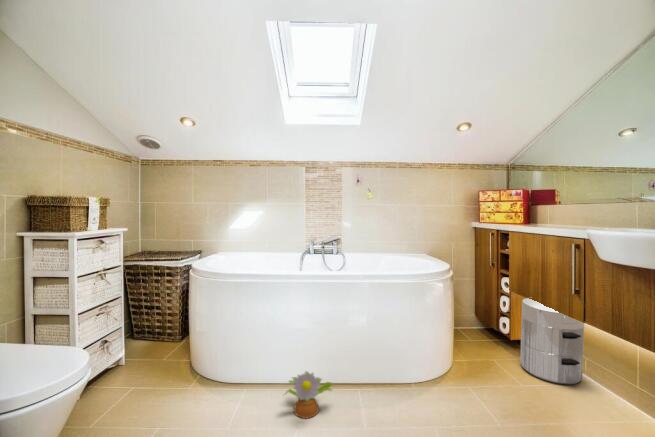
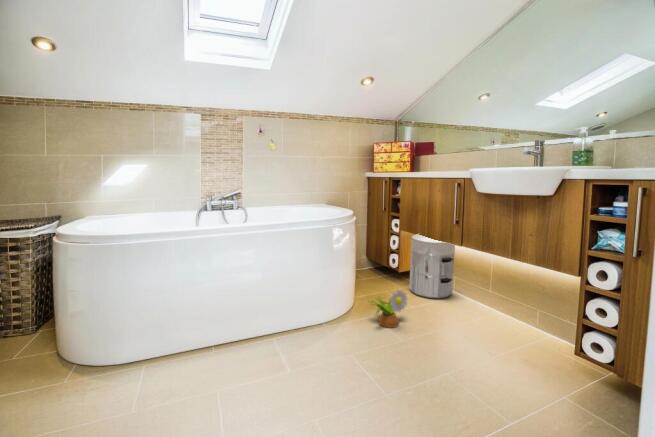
decorative plant: present [287,371,333,418] -> present [370,290,407,328]

